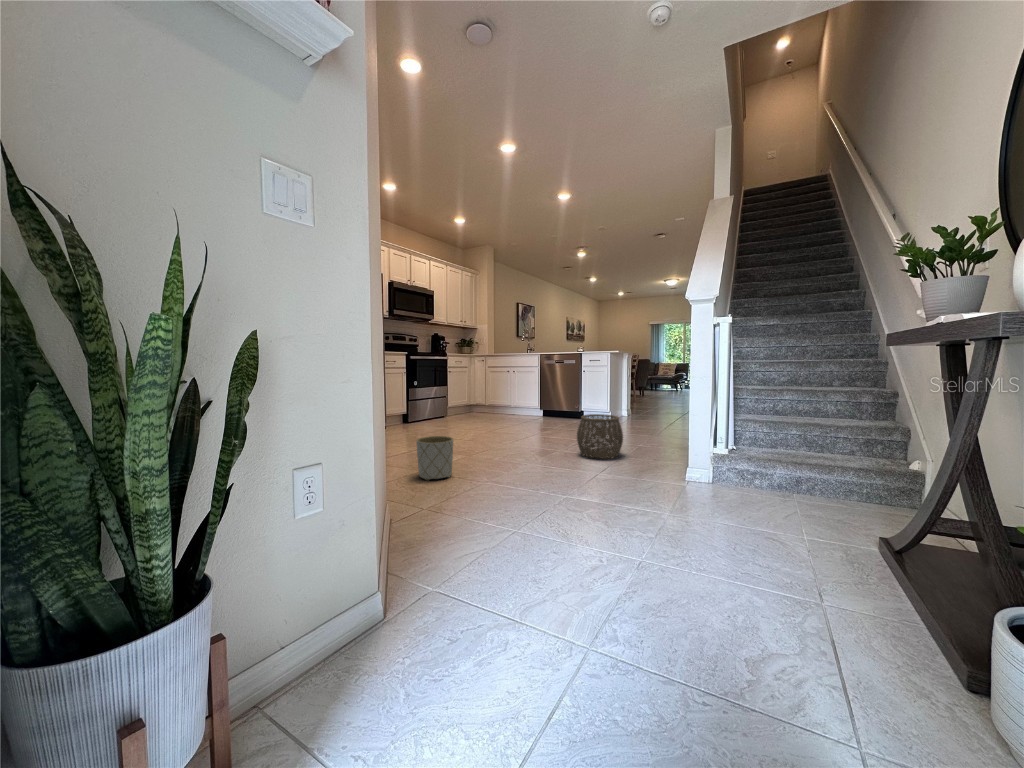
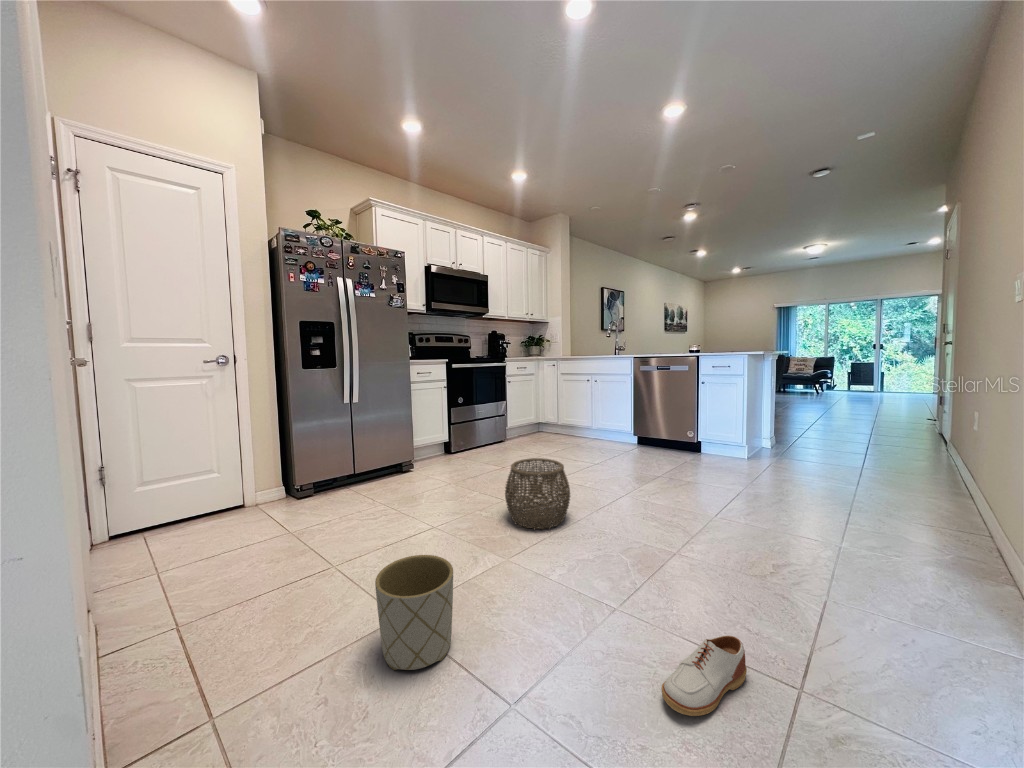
woven basket: present [577,414,623,459] -> present [505,458,570,529]
shoe: none [547,455,581,477] -> present [662,635,747,716]

